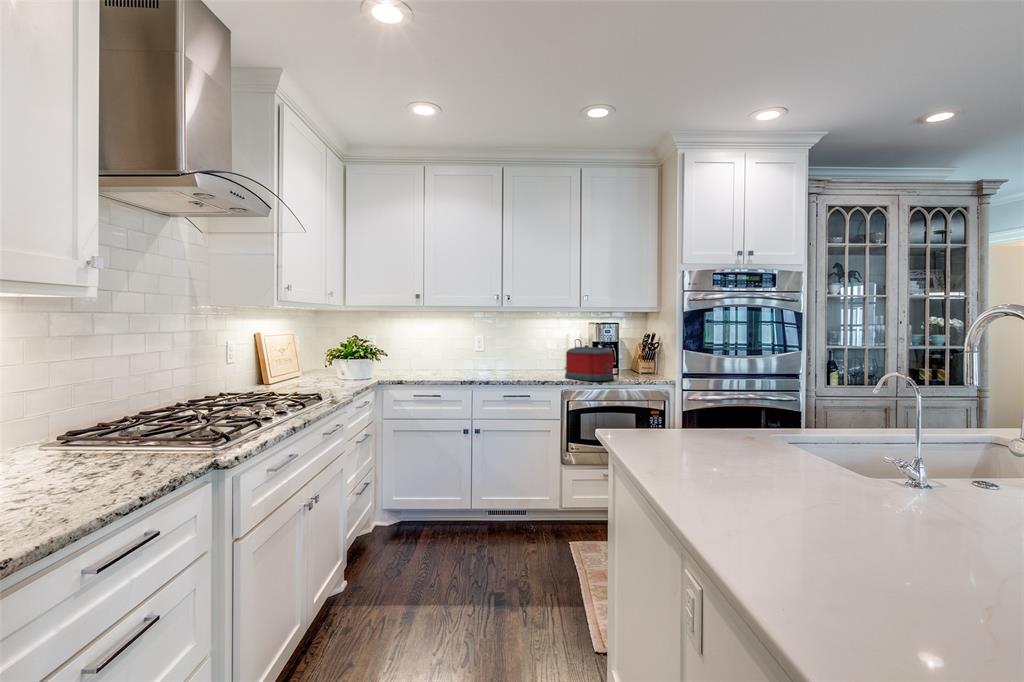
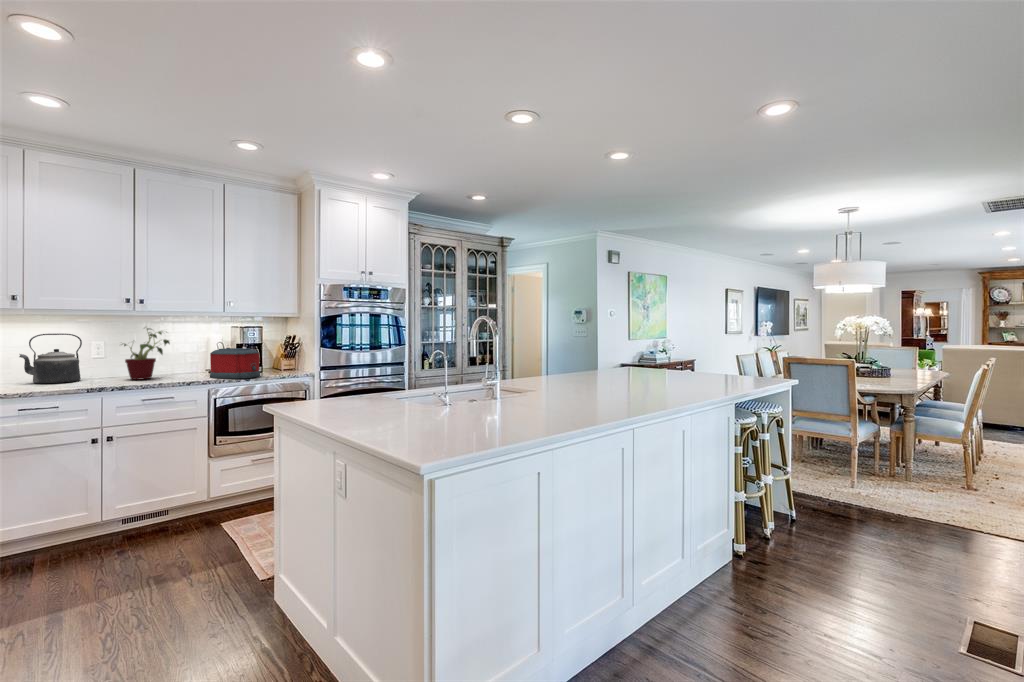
potted plant: none [492,322,535,375] -> present [124,328,170,380]
kettle: none [424,329,466,373] -> present [19,333,82,383]

